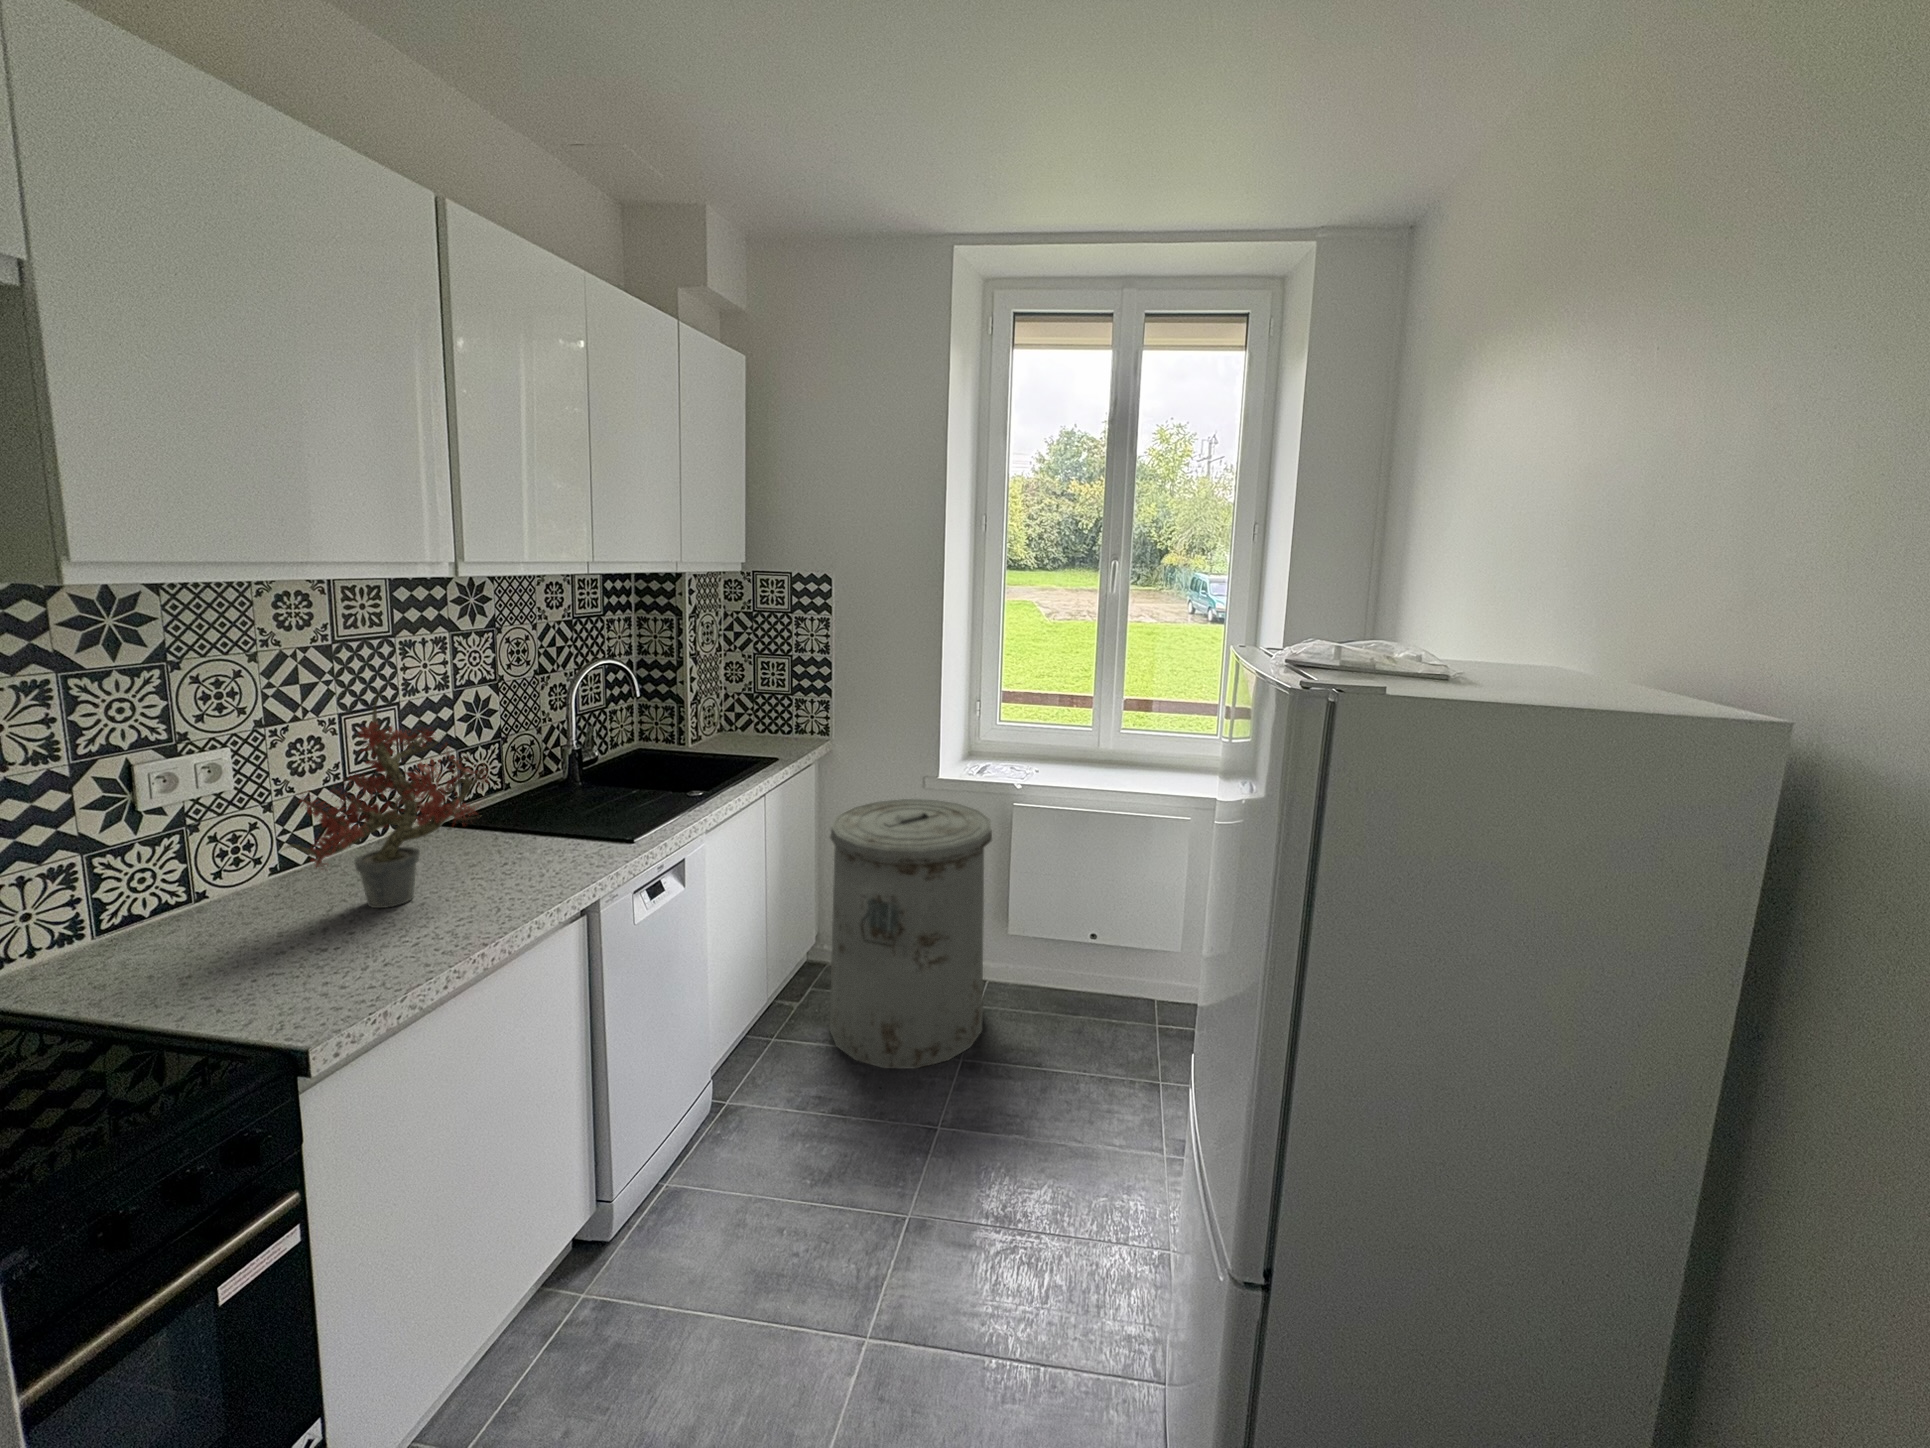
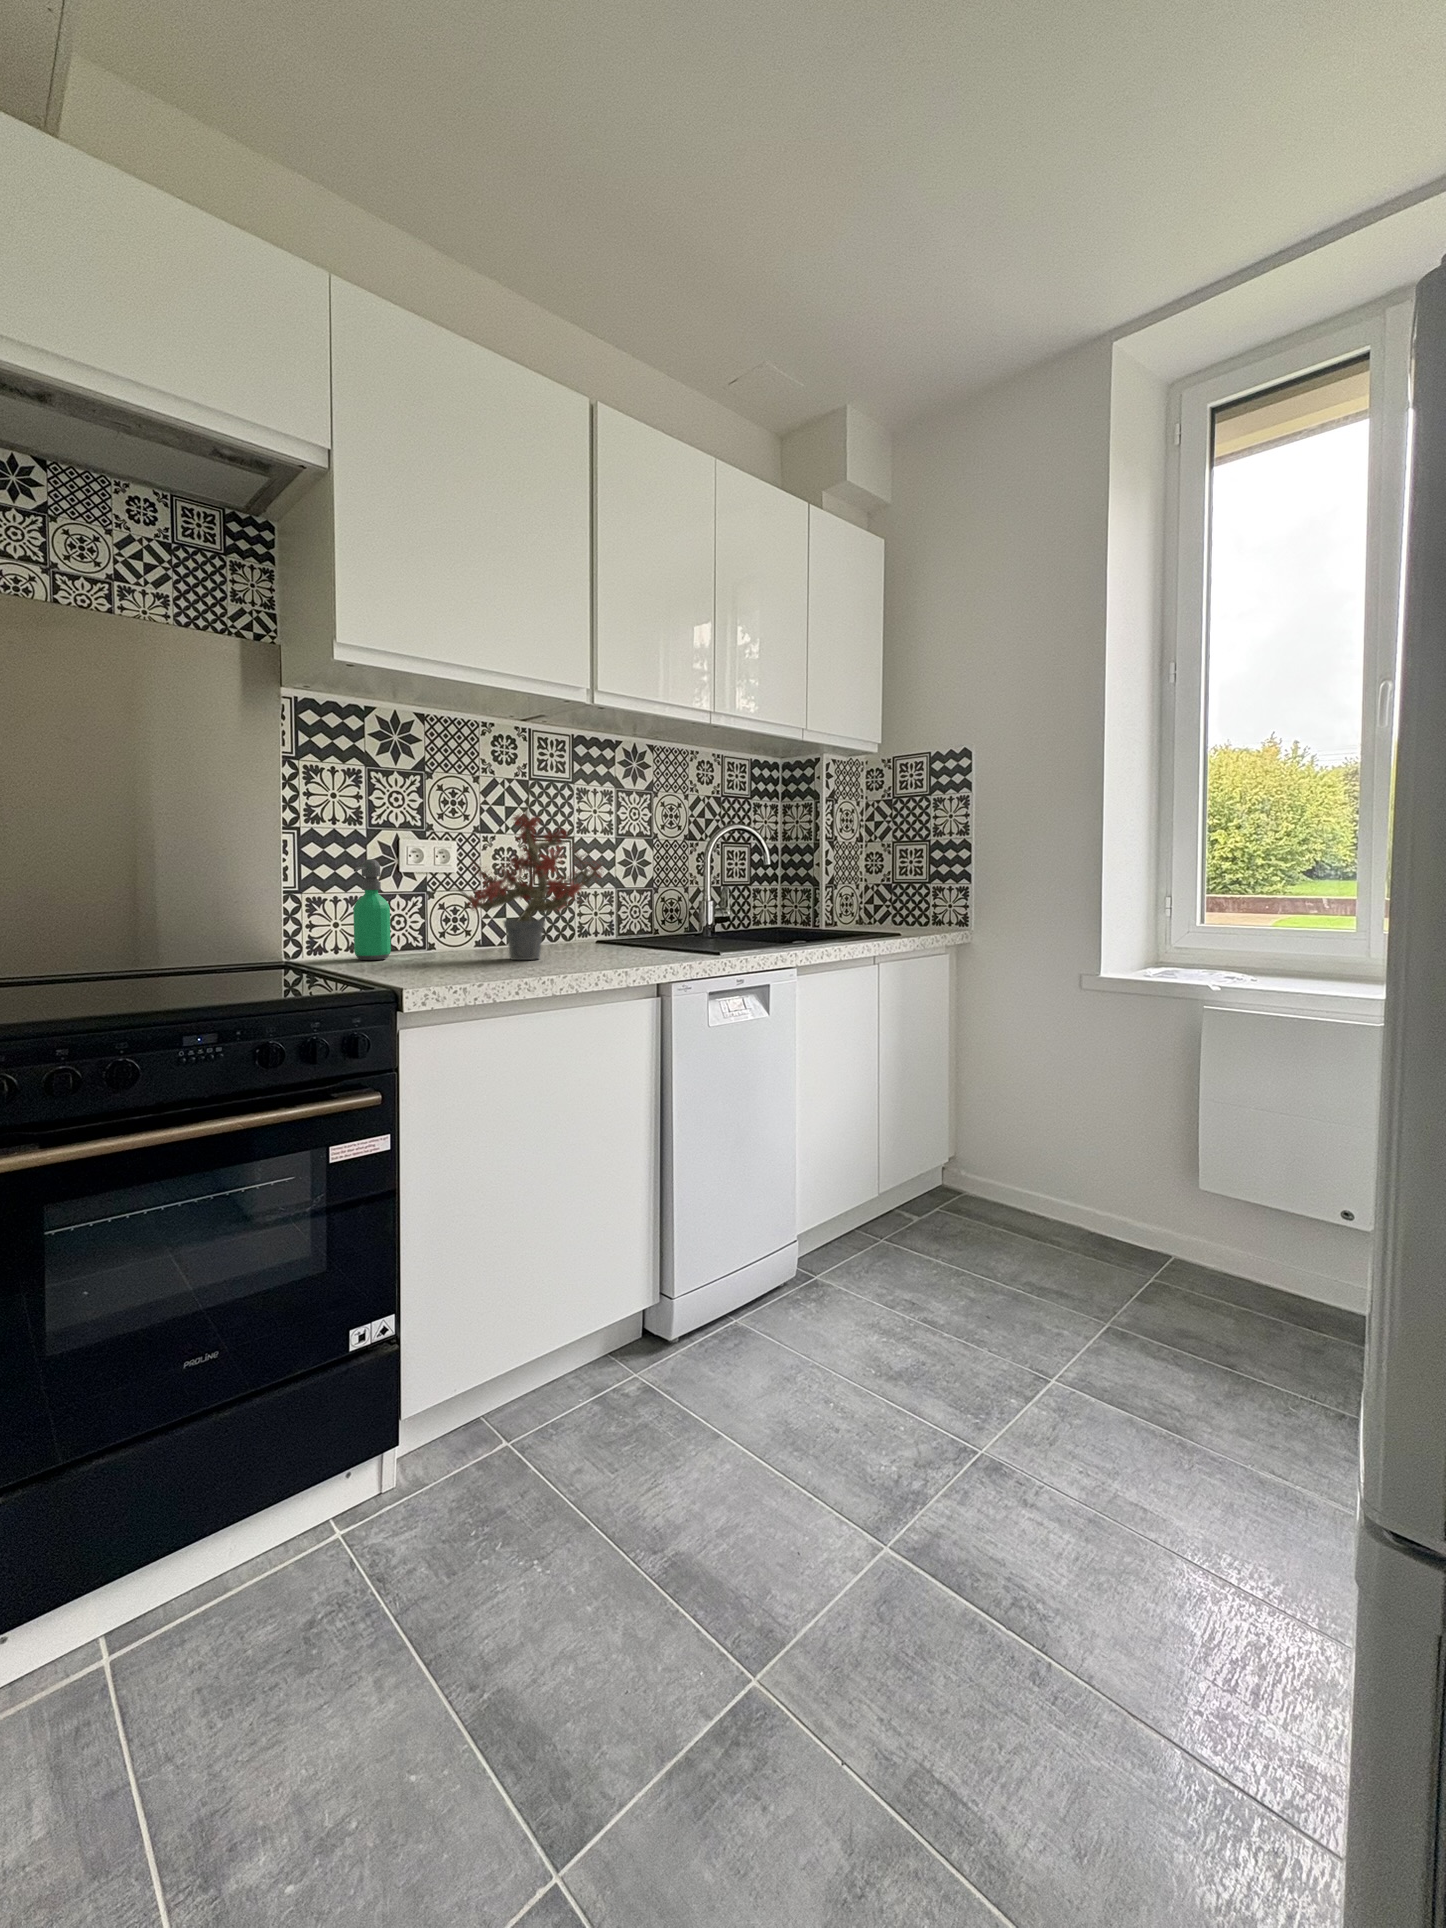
trash can: present [830,799,992,1069] -> none [947,997,1166,1322]
soap dispenser: none [82,822,163,969] -> present [353,859,391,960]

